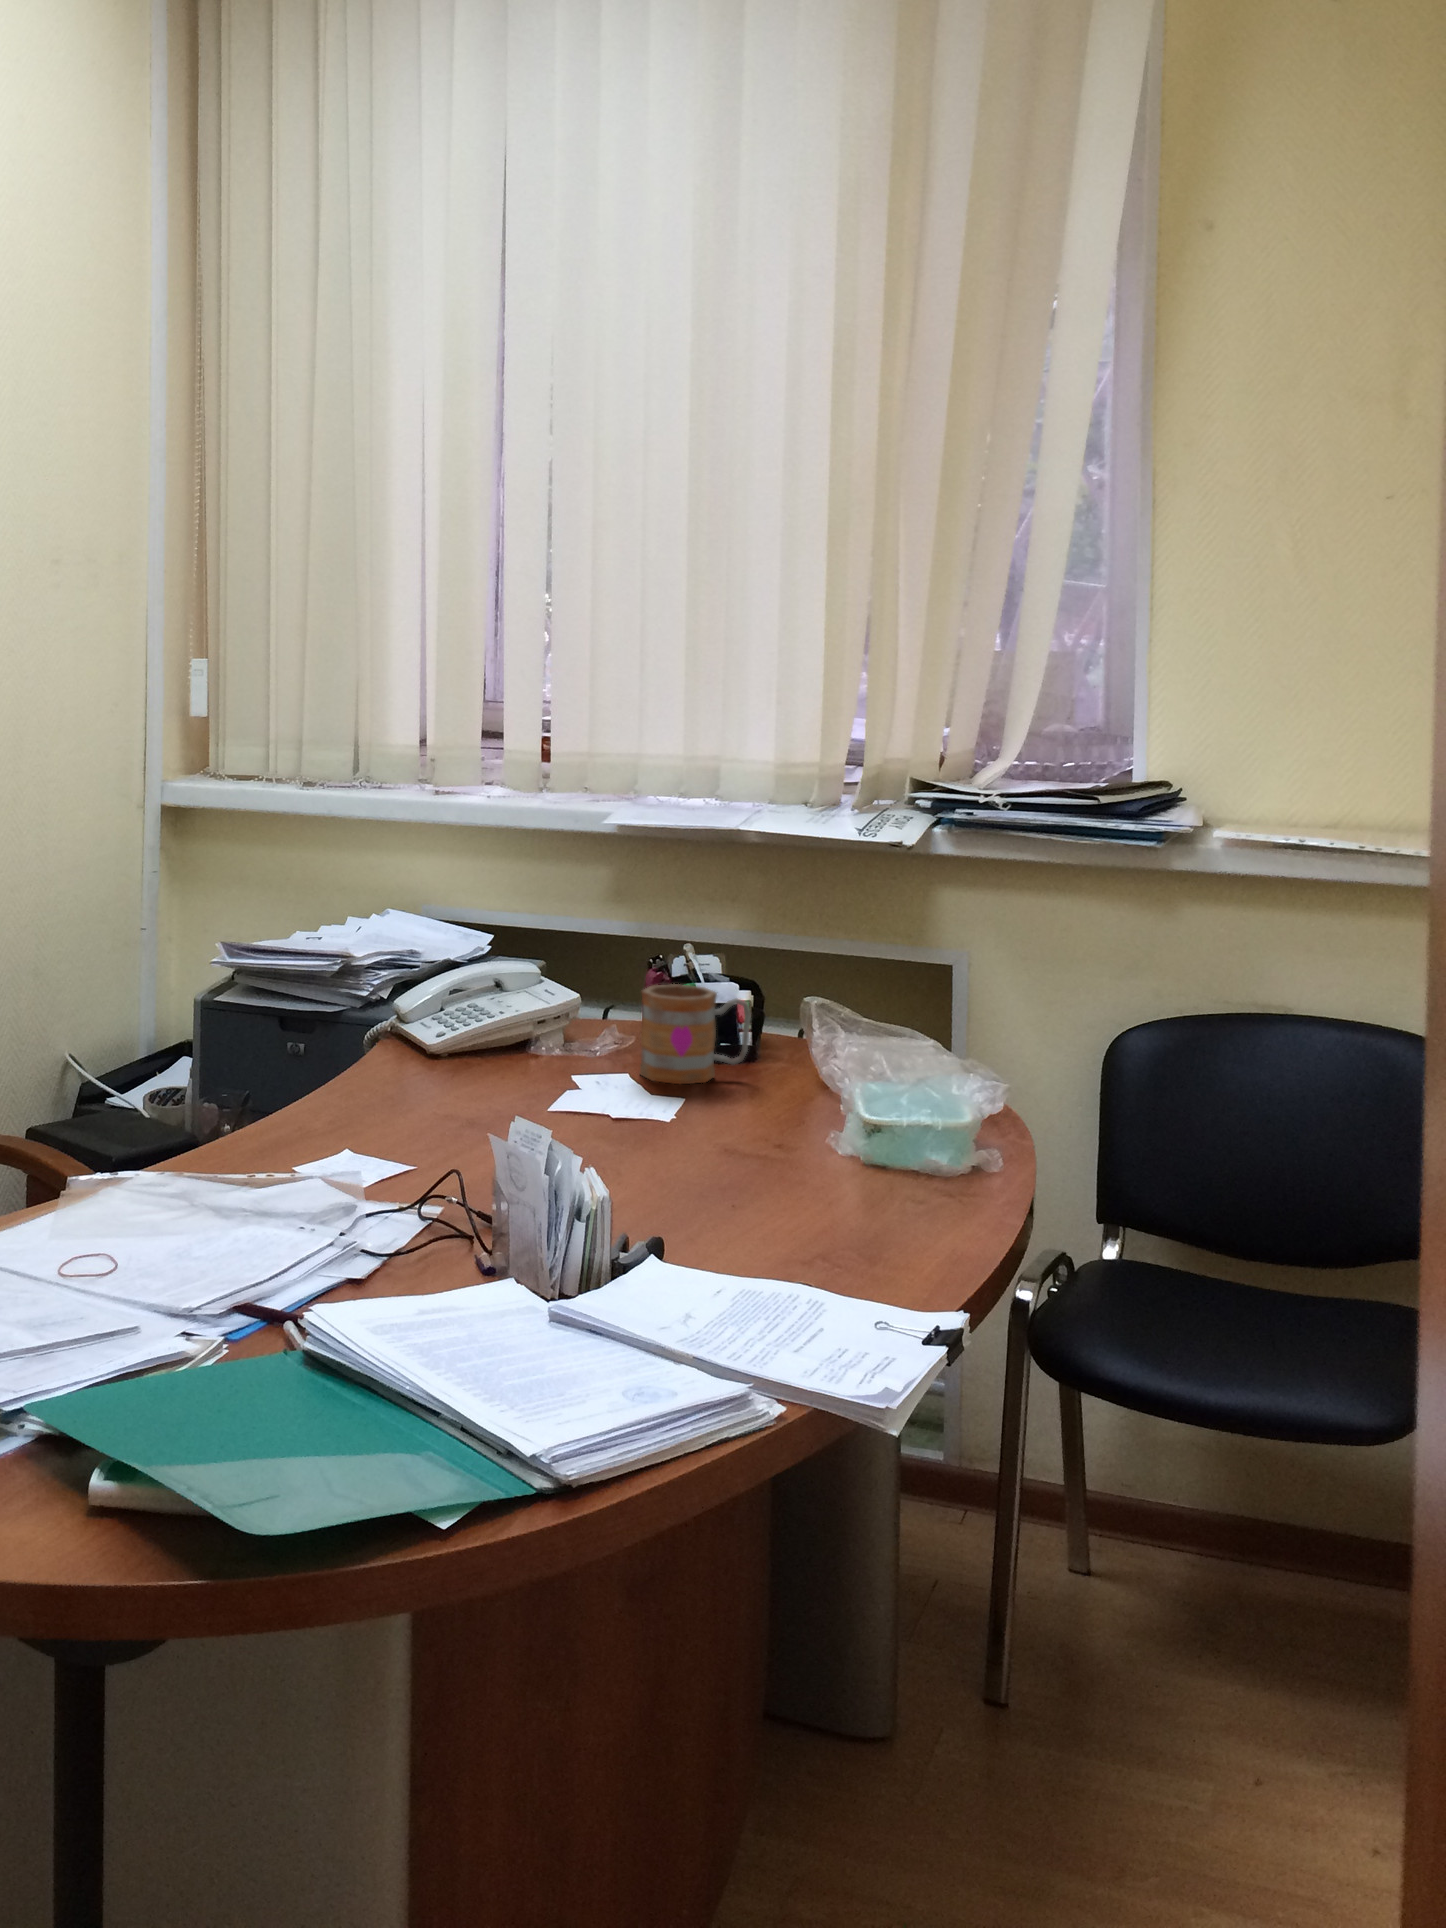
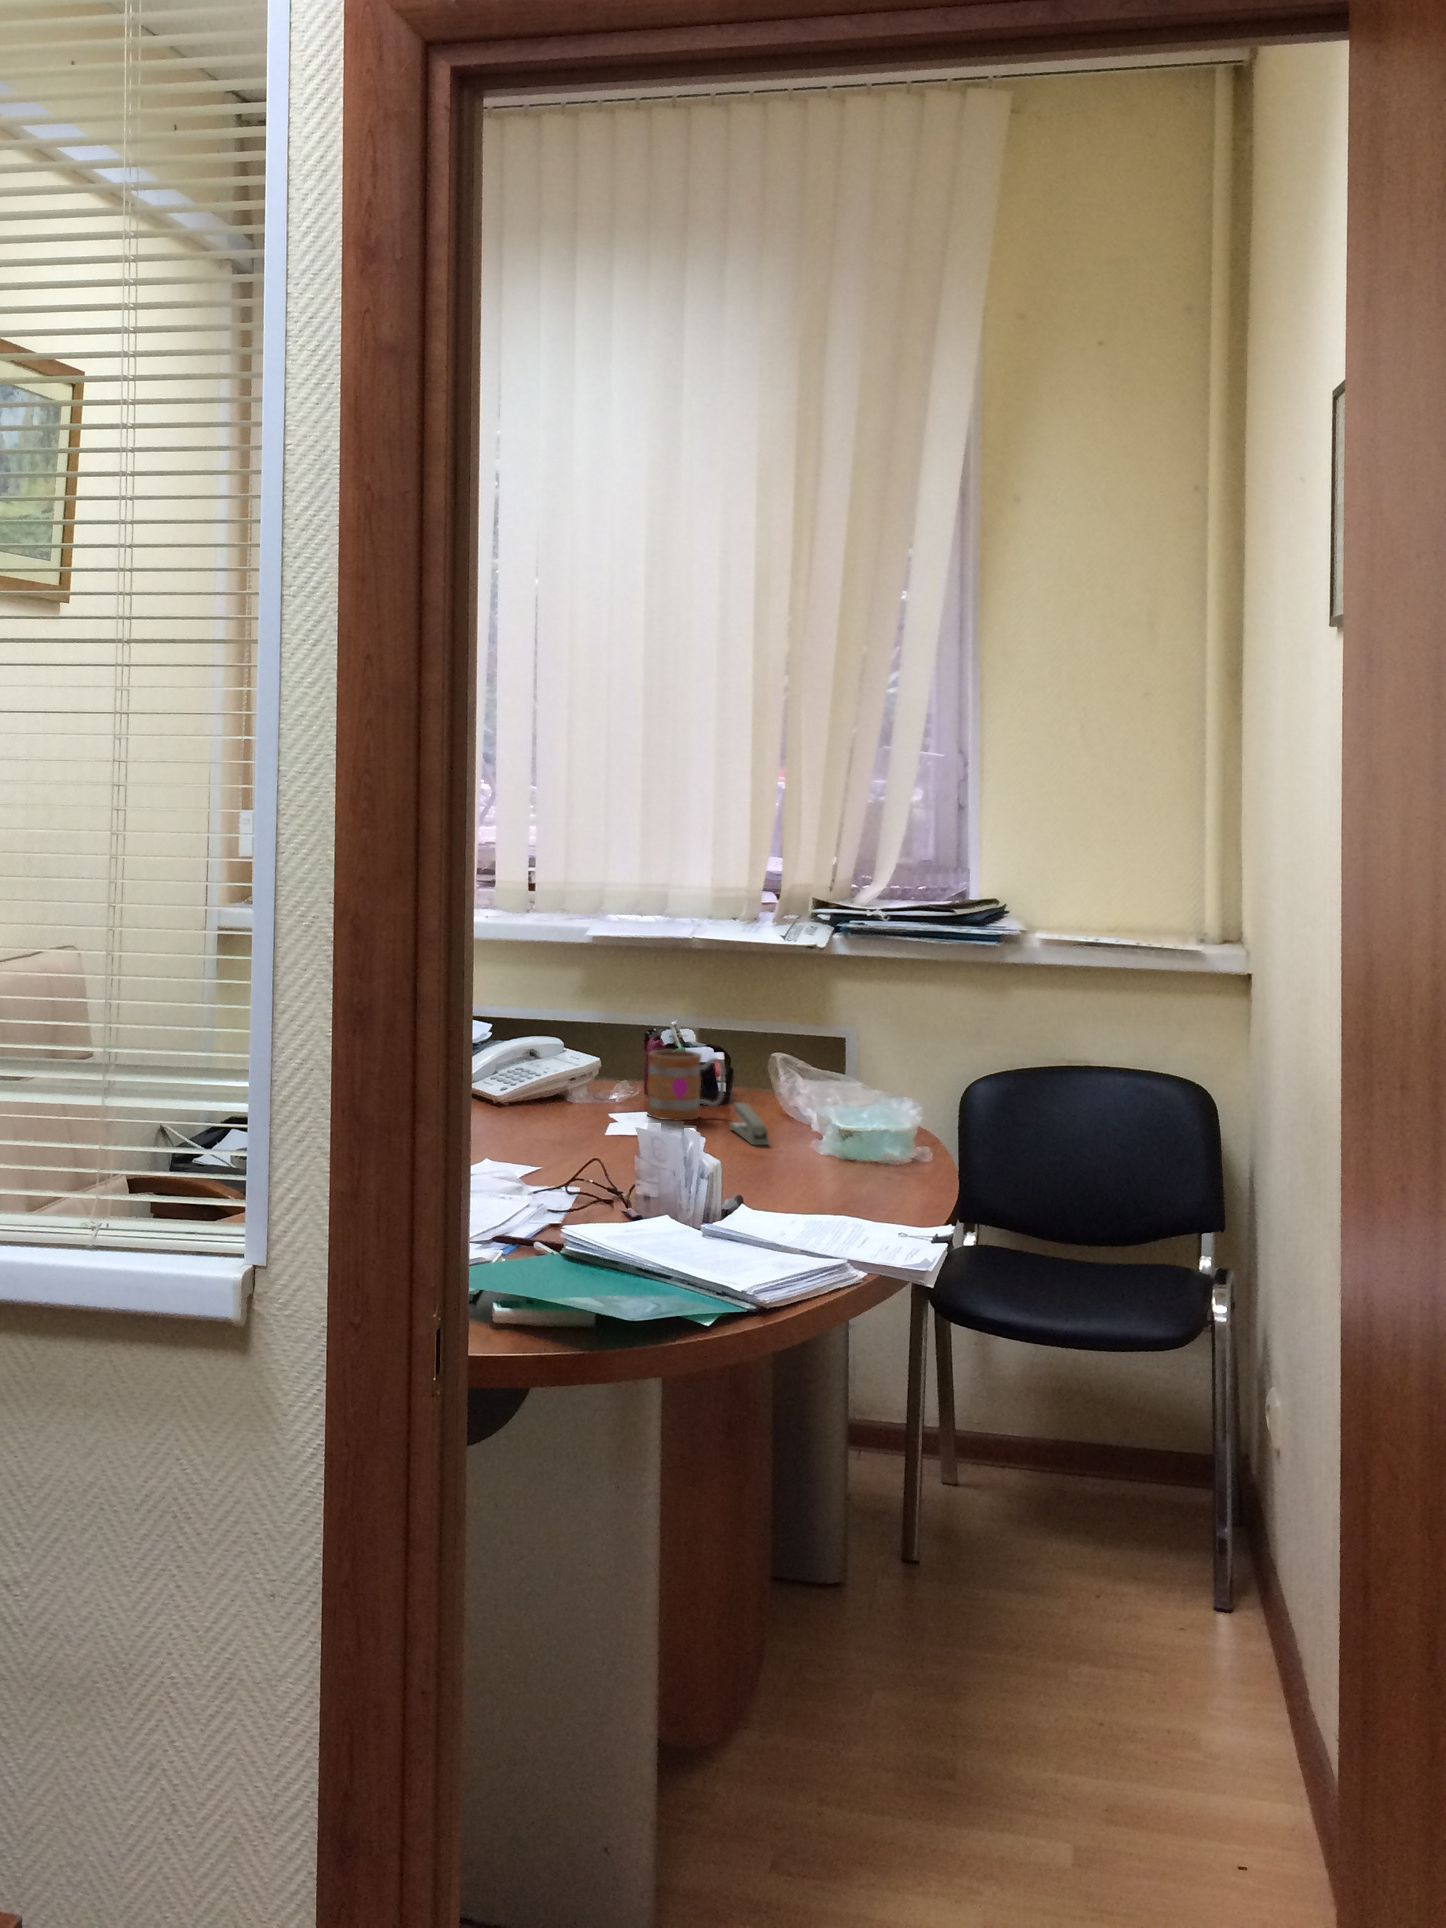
stapler: none [740,1066,780,1133] -> present [729,1103,769,1145]

